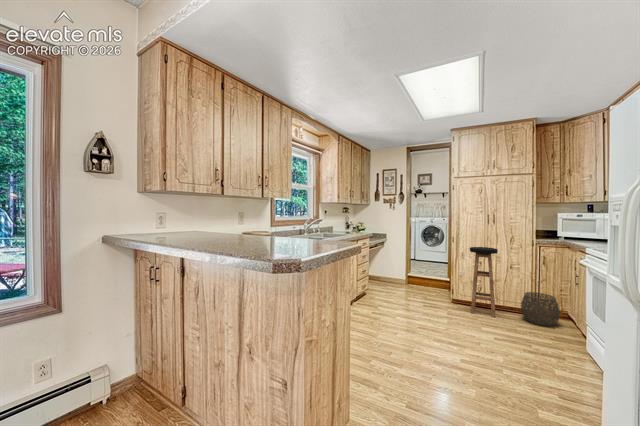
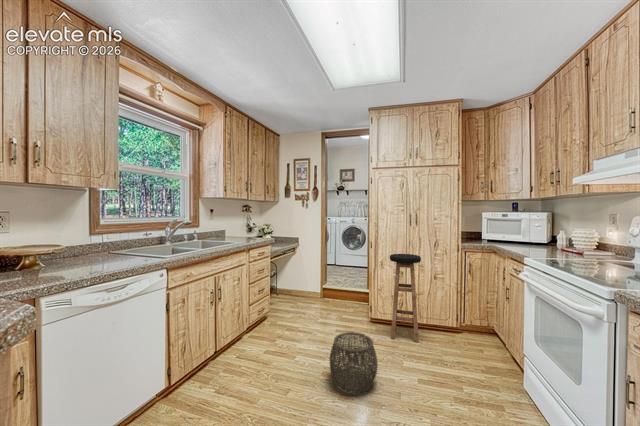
woven basket: present [521,292,560,326] -> present [330,332,378,393]

